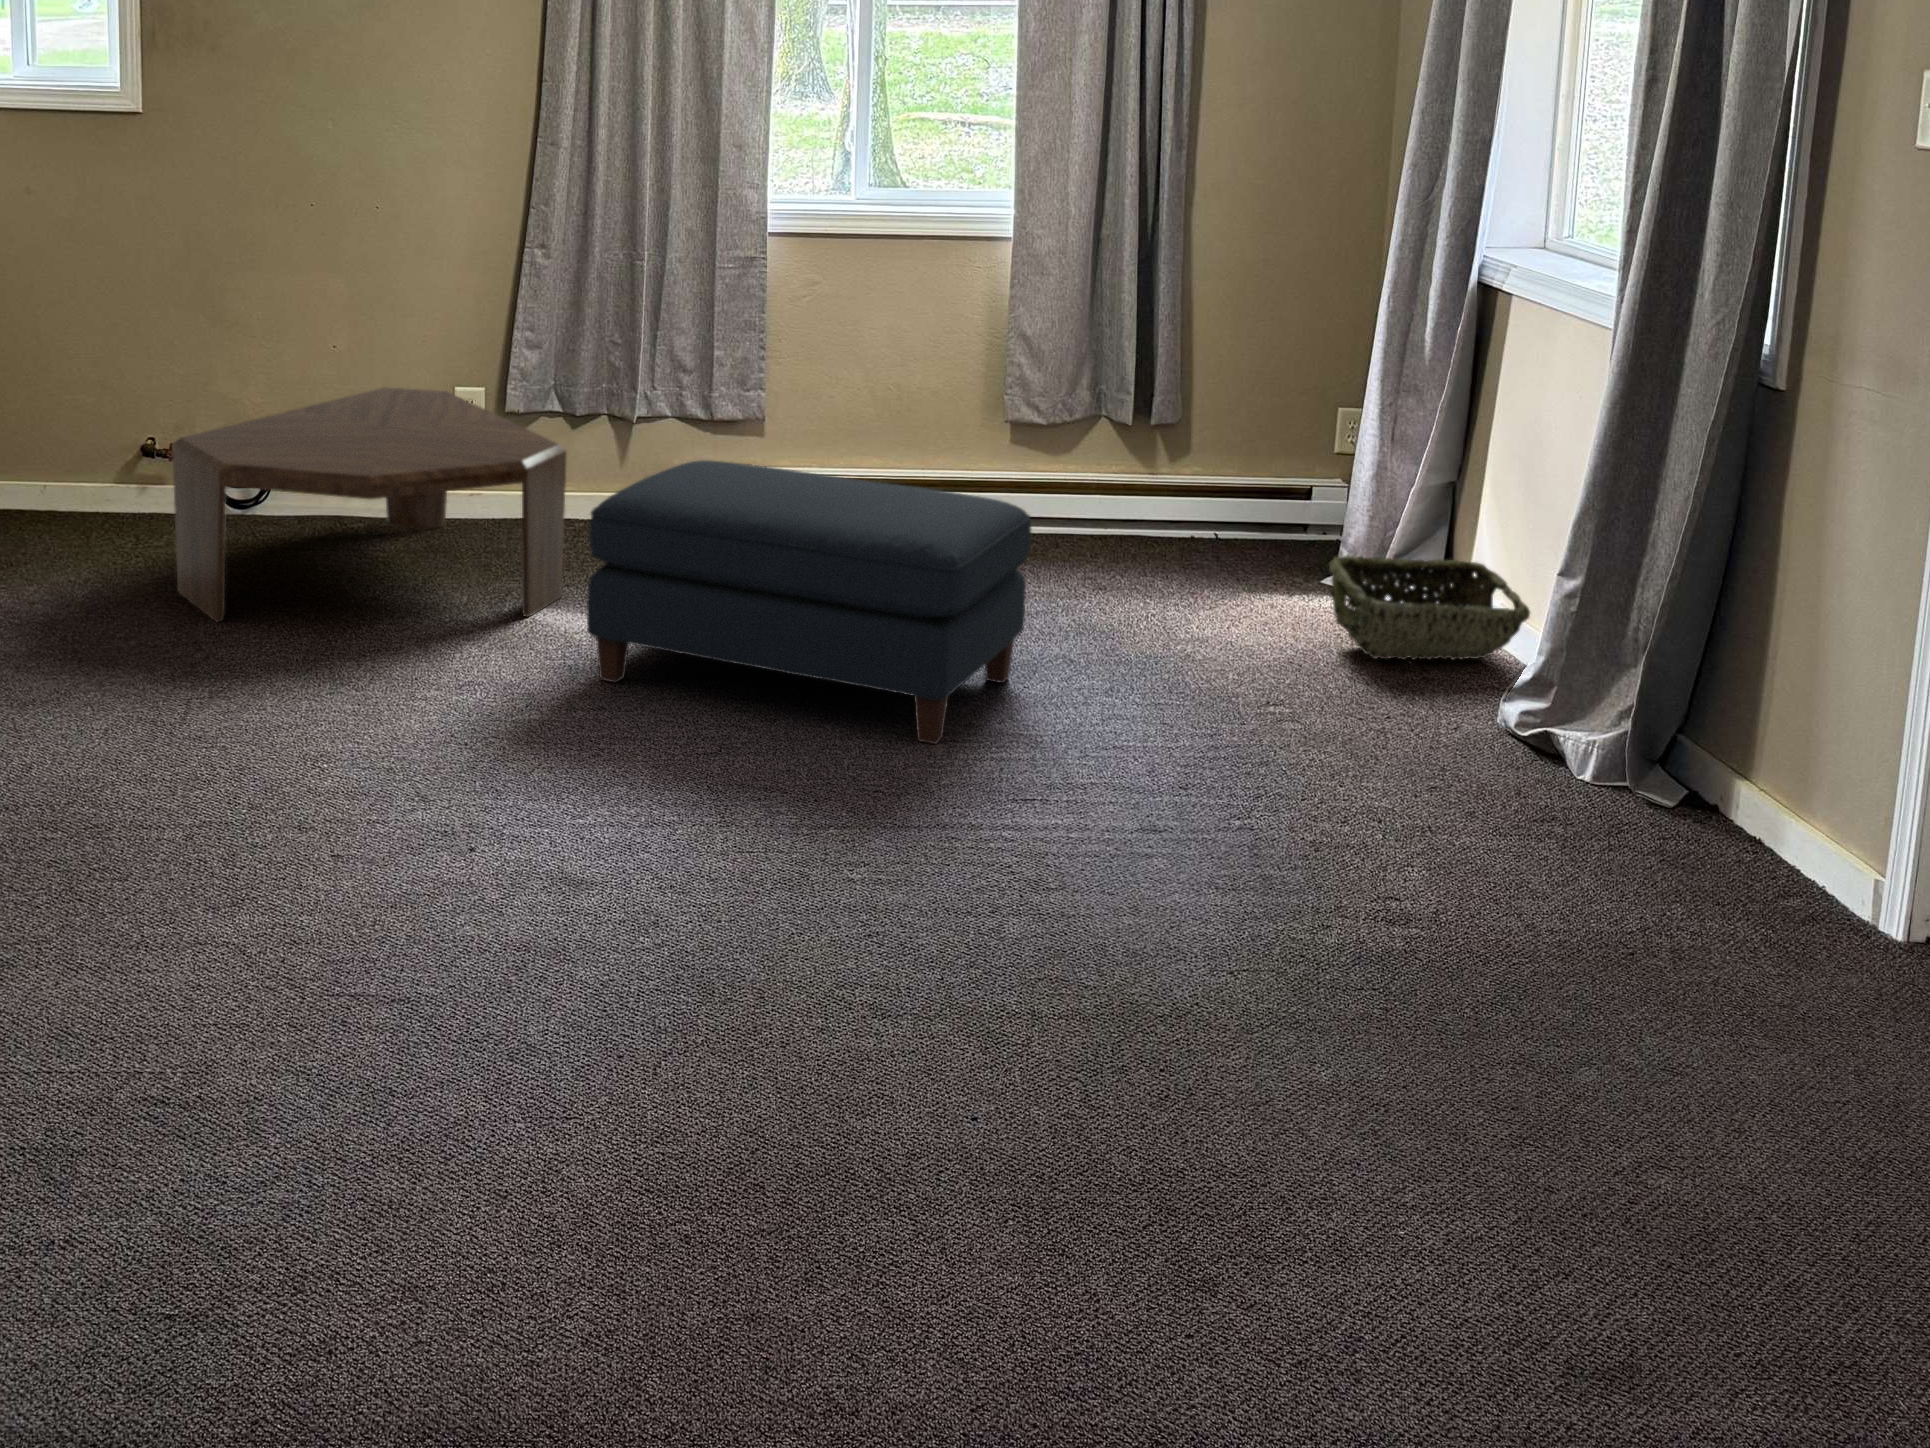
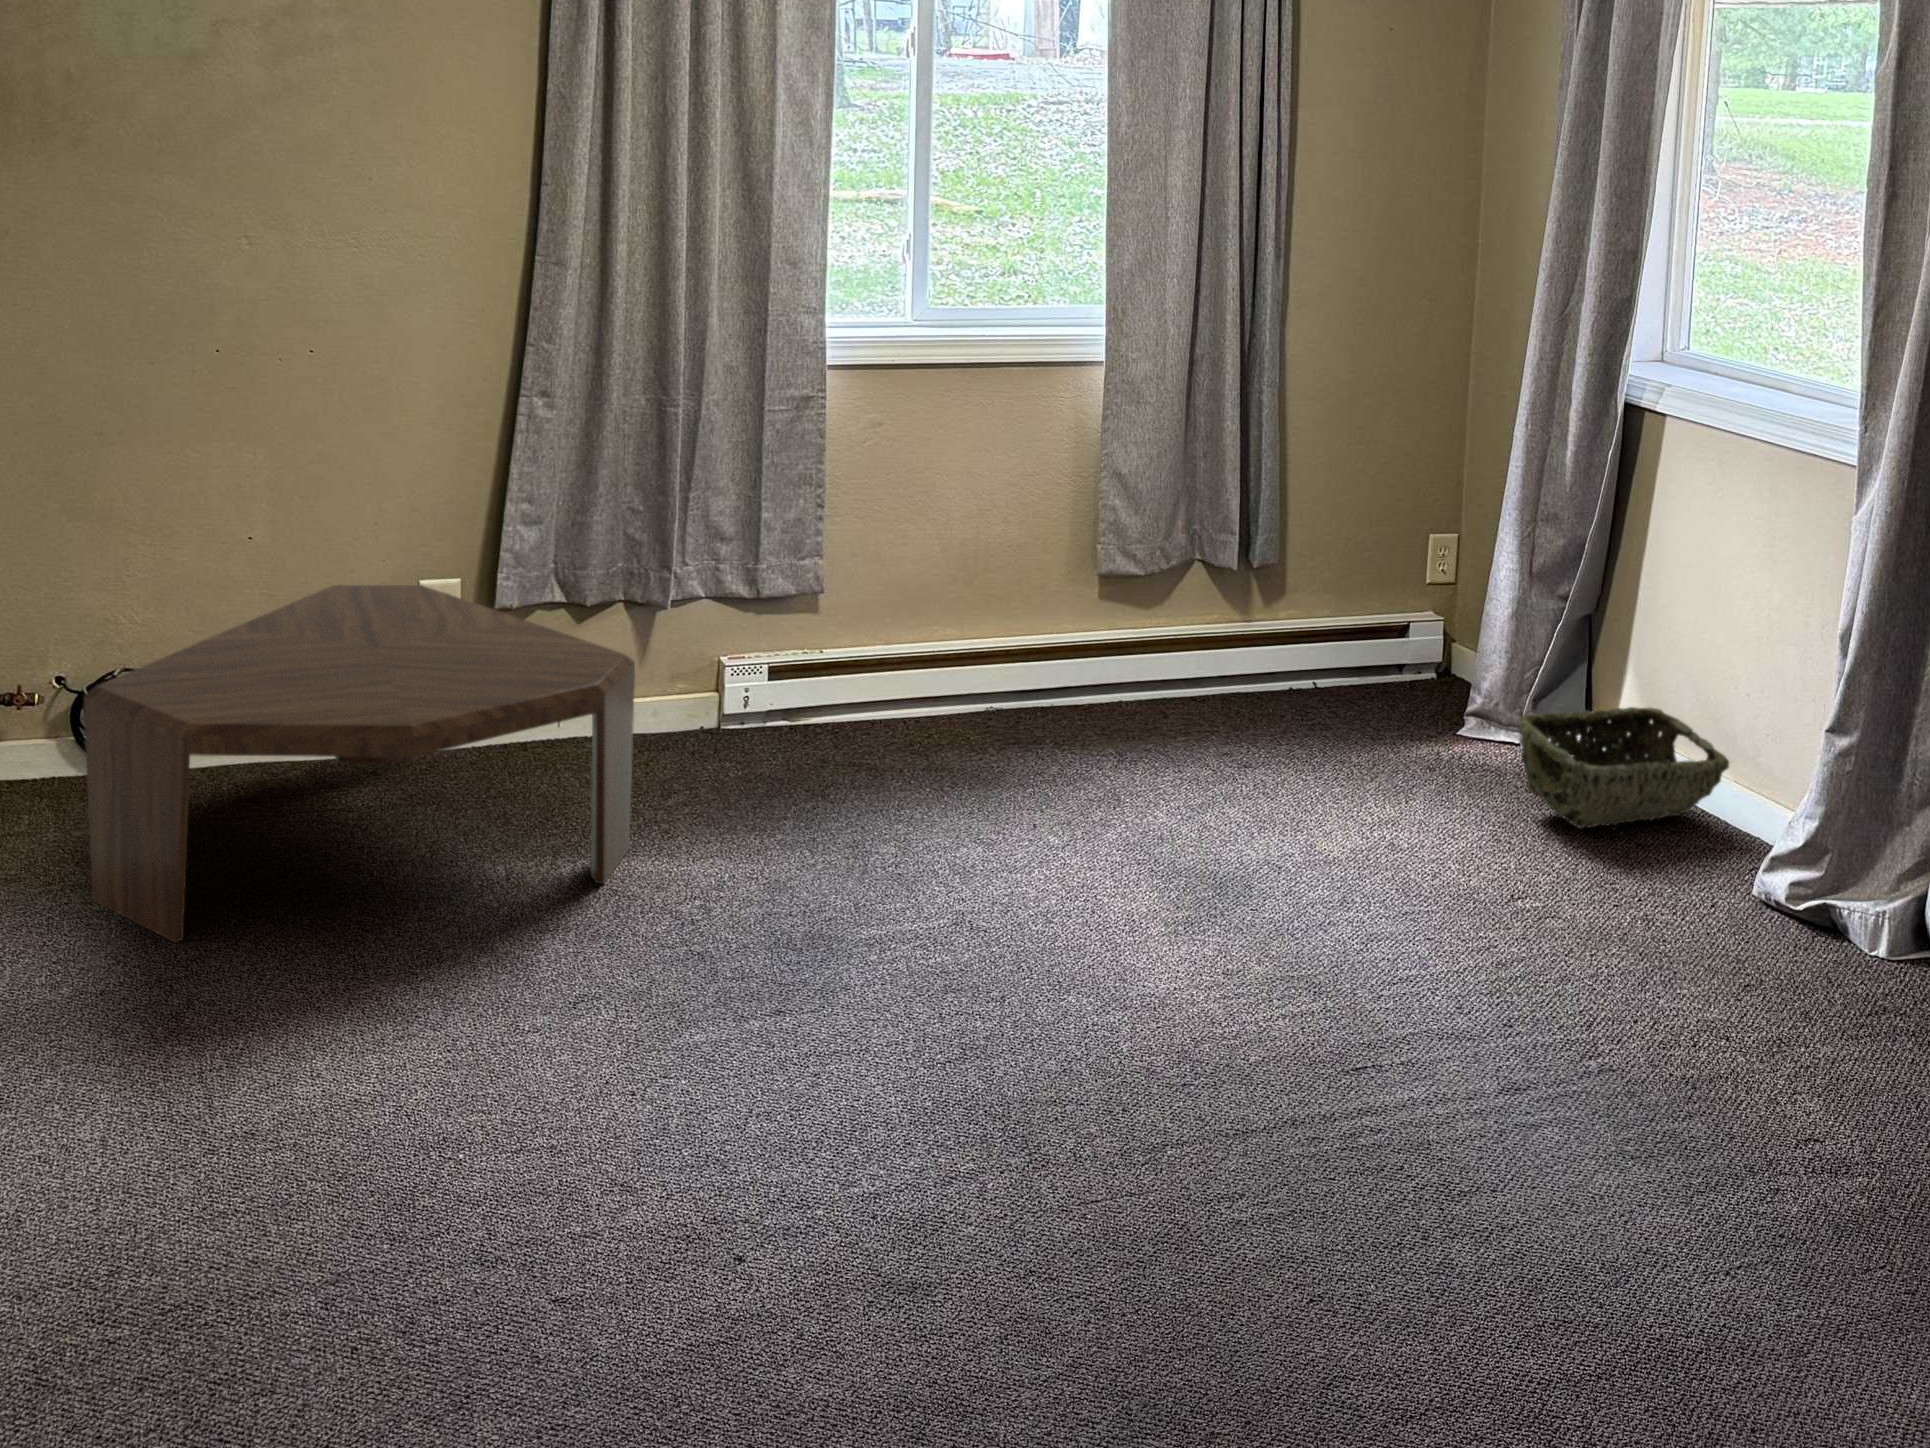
ottoman: present [587,460,1031,744] -> none [736,665,1255,1007]

